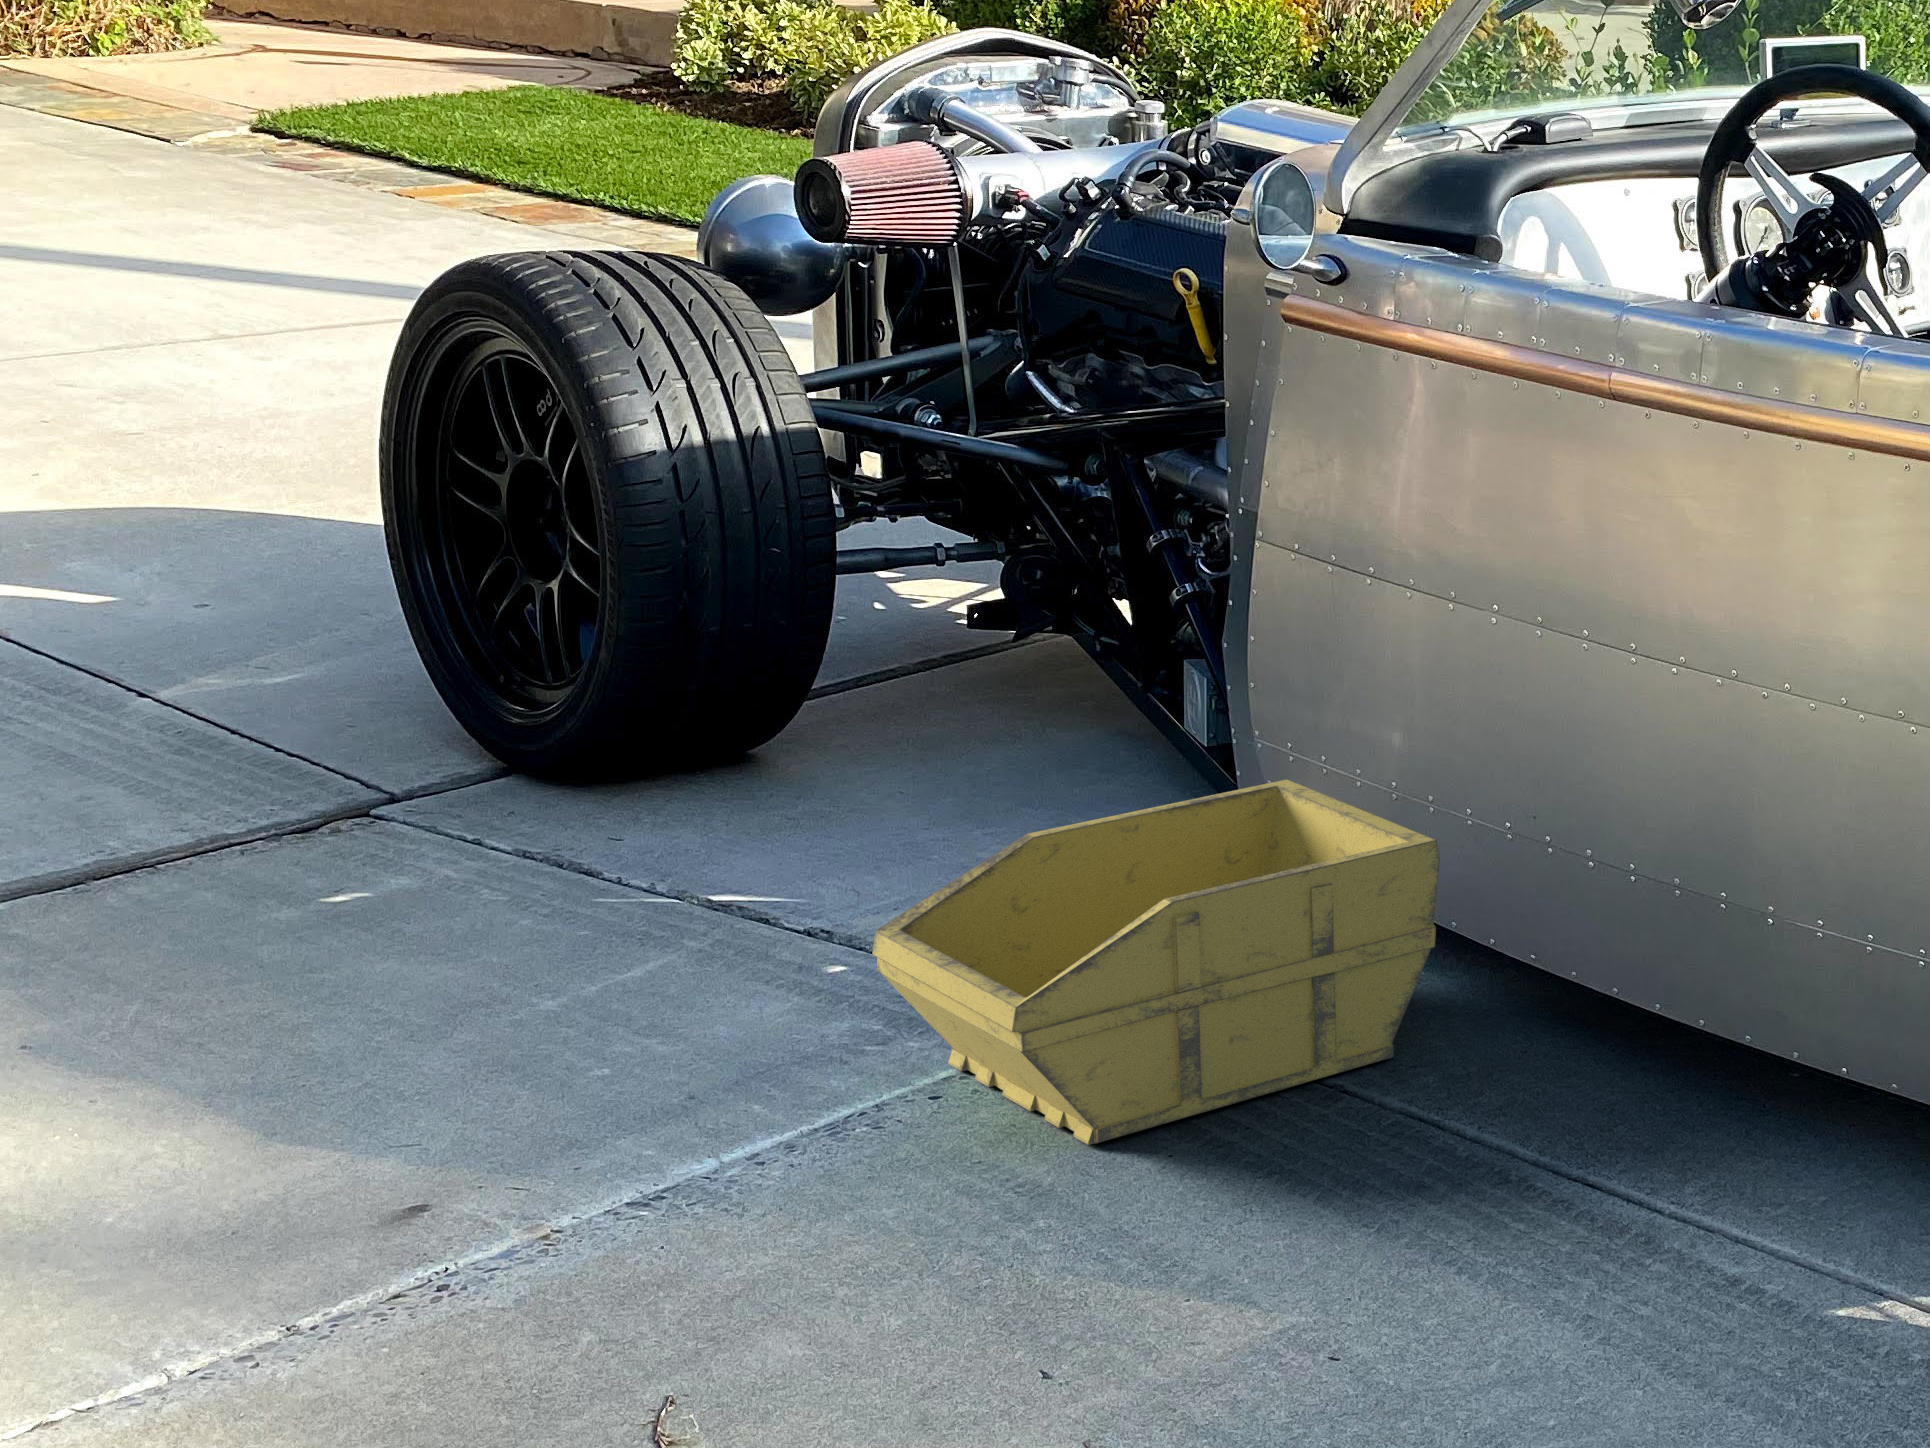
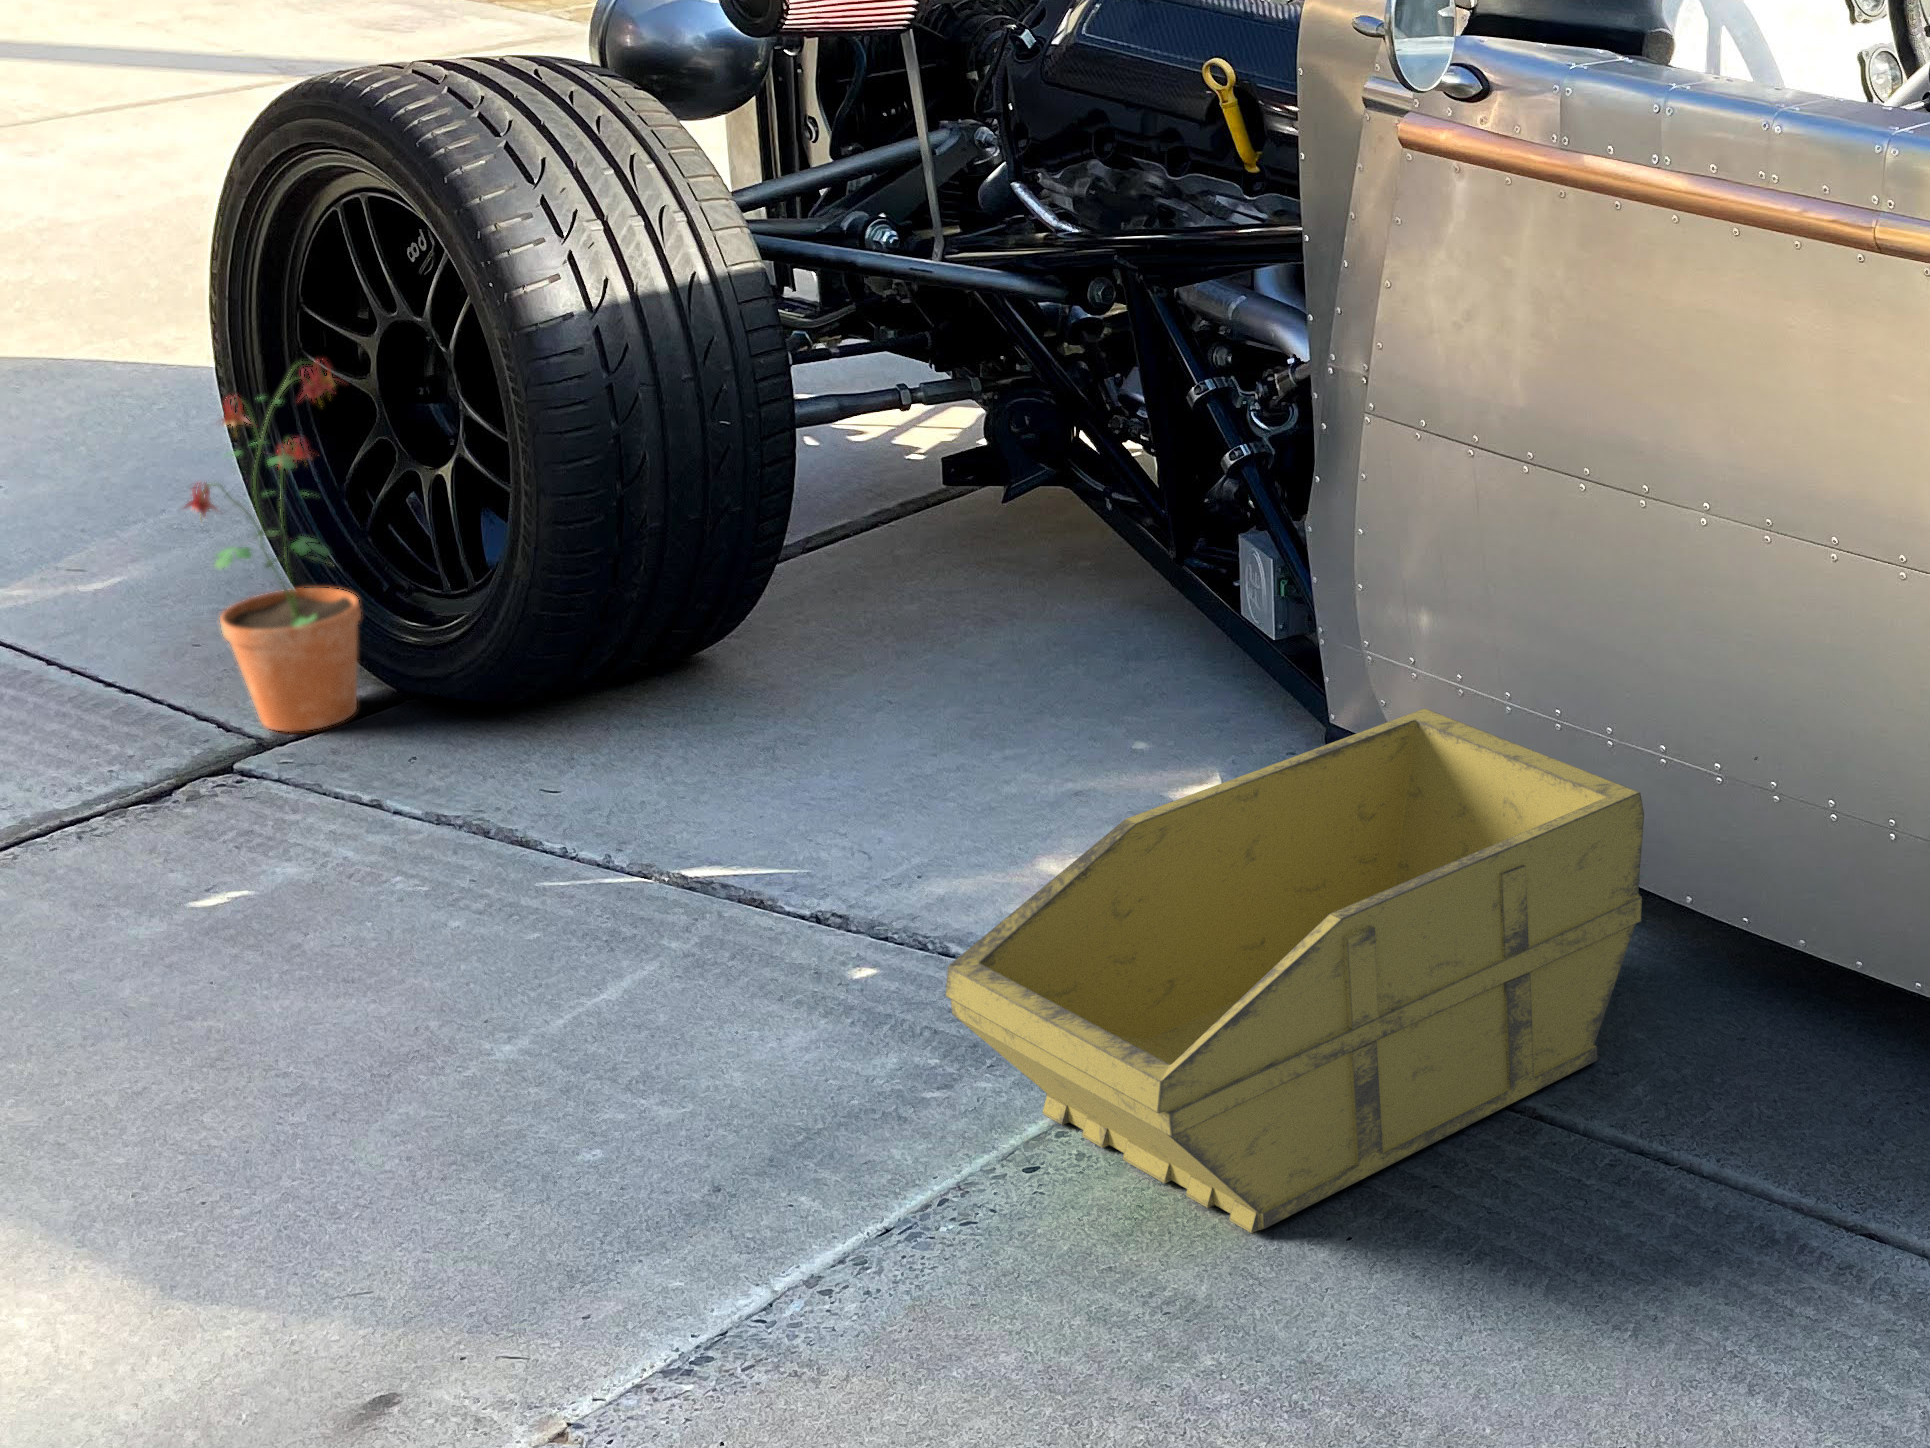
potted plant: none [340,485,481,787] -> present [186,359,361,732]

